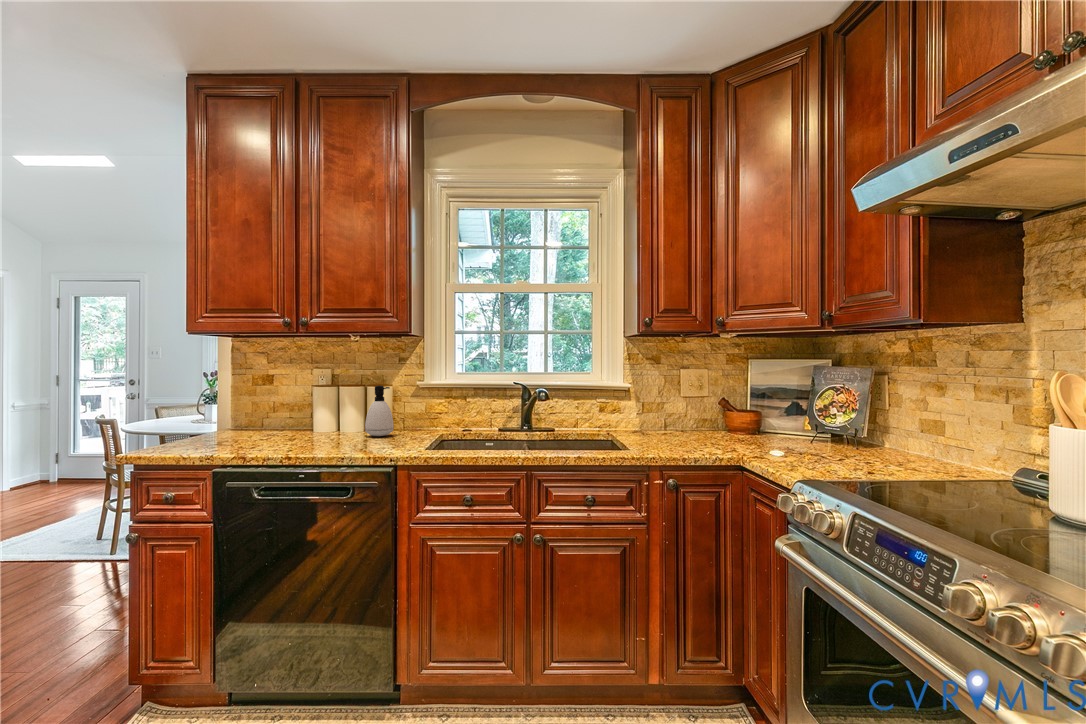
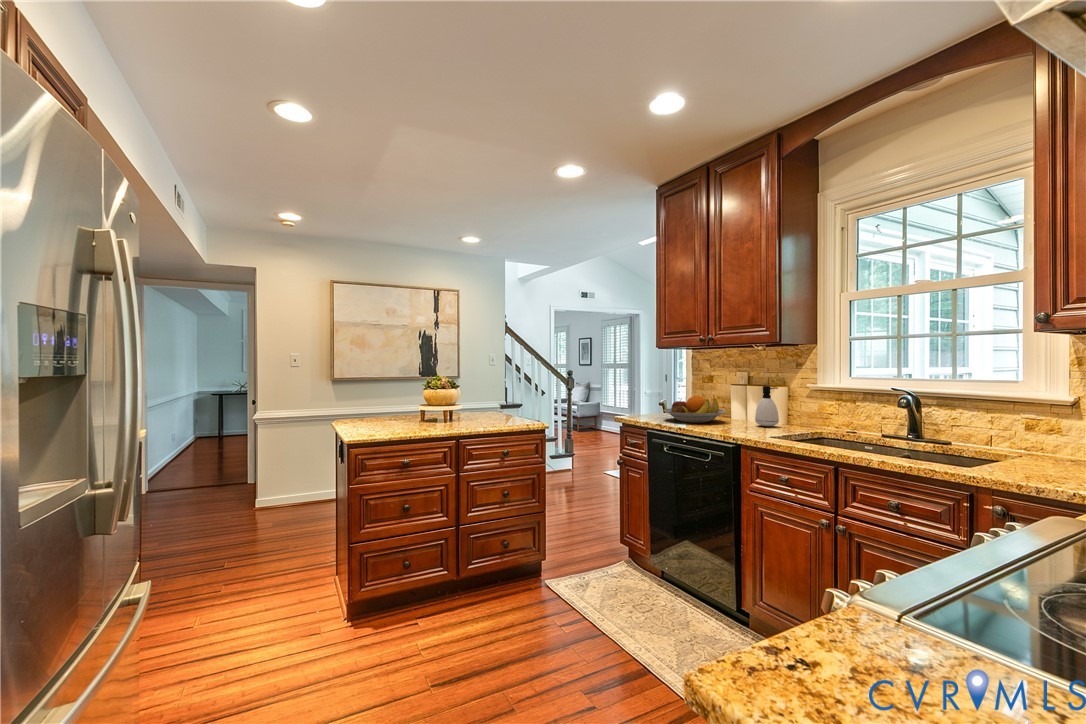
fruit bowl: none [224,405,323,445] -> present [664,396,726,423]

